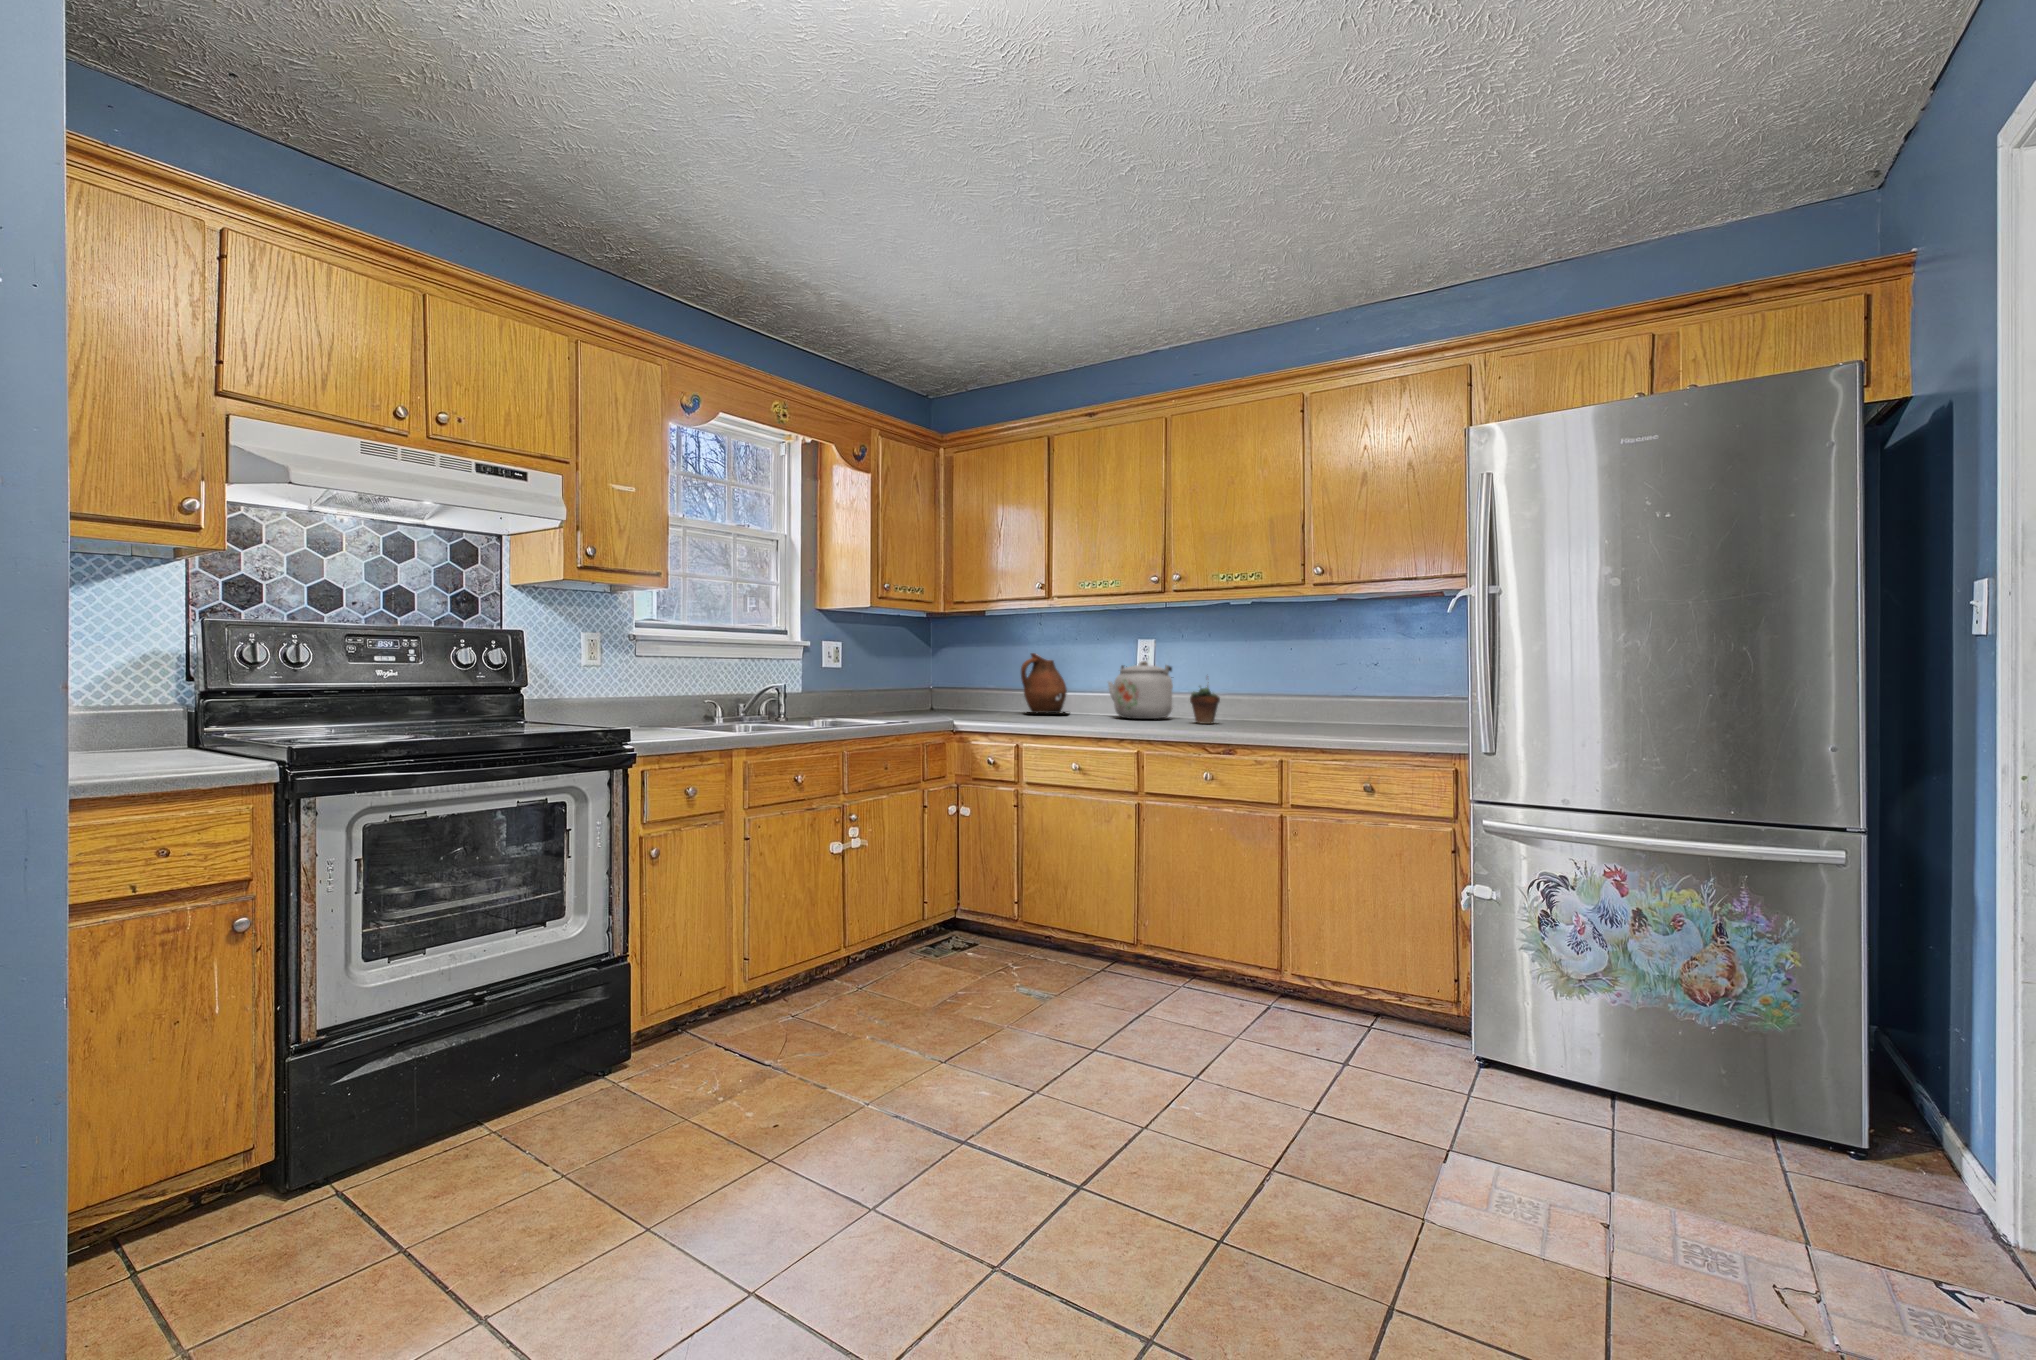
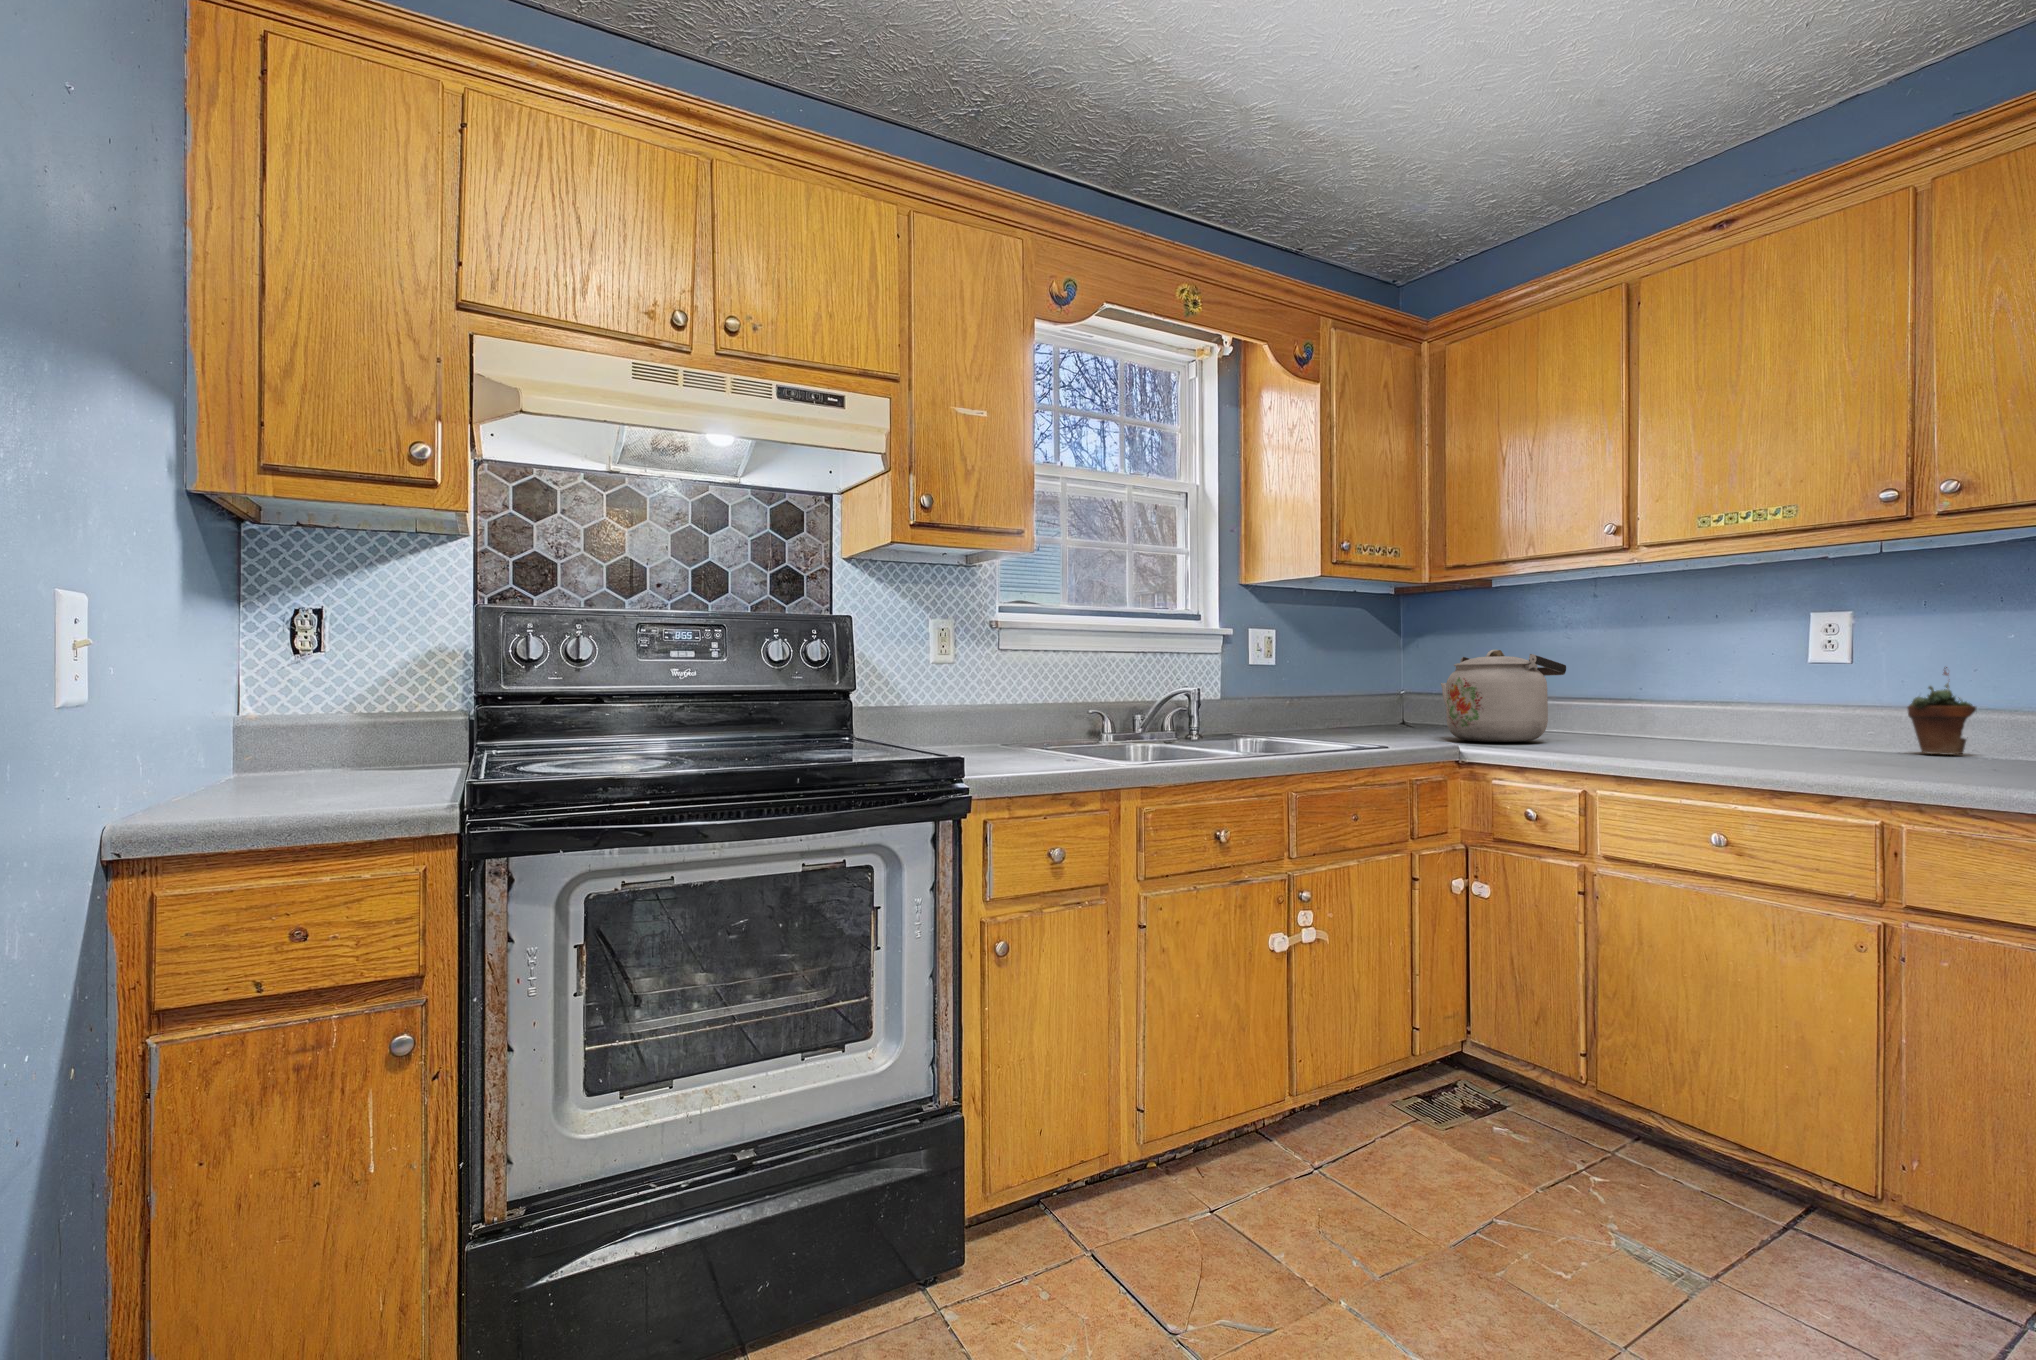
ceramic pitcher: present [1021,653,1067,713] -> none [1564,640,1651,737]
kettle: present [1108,661,1173,719] -> present [1441,650,1566,742]

